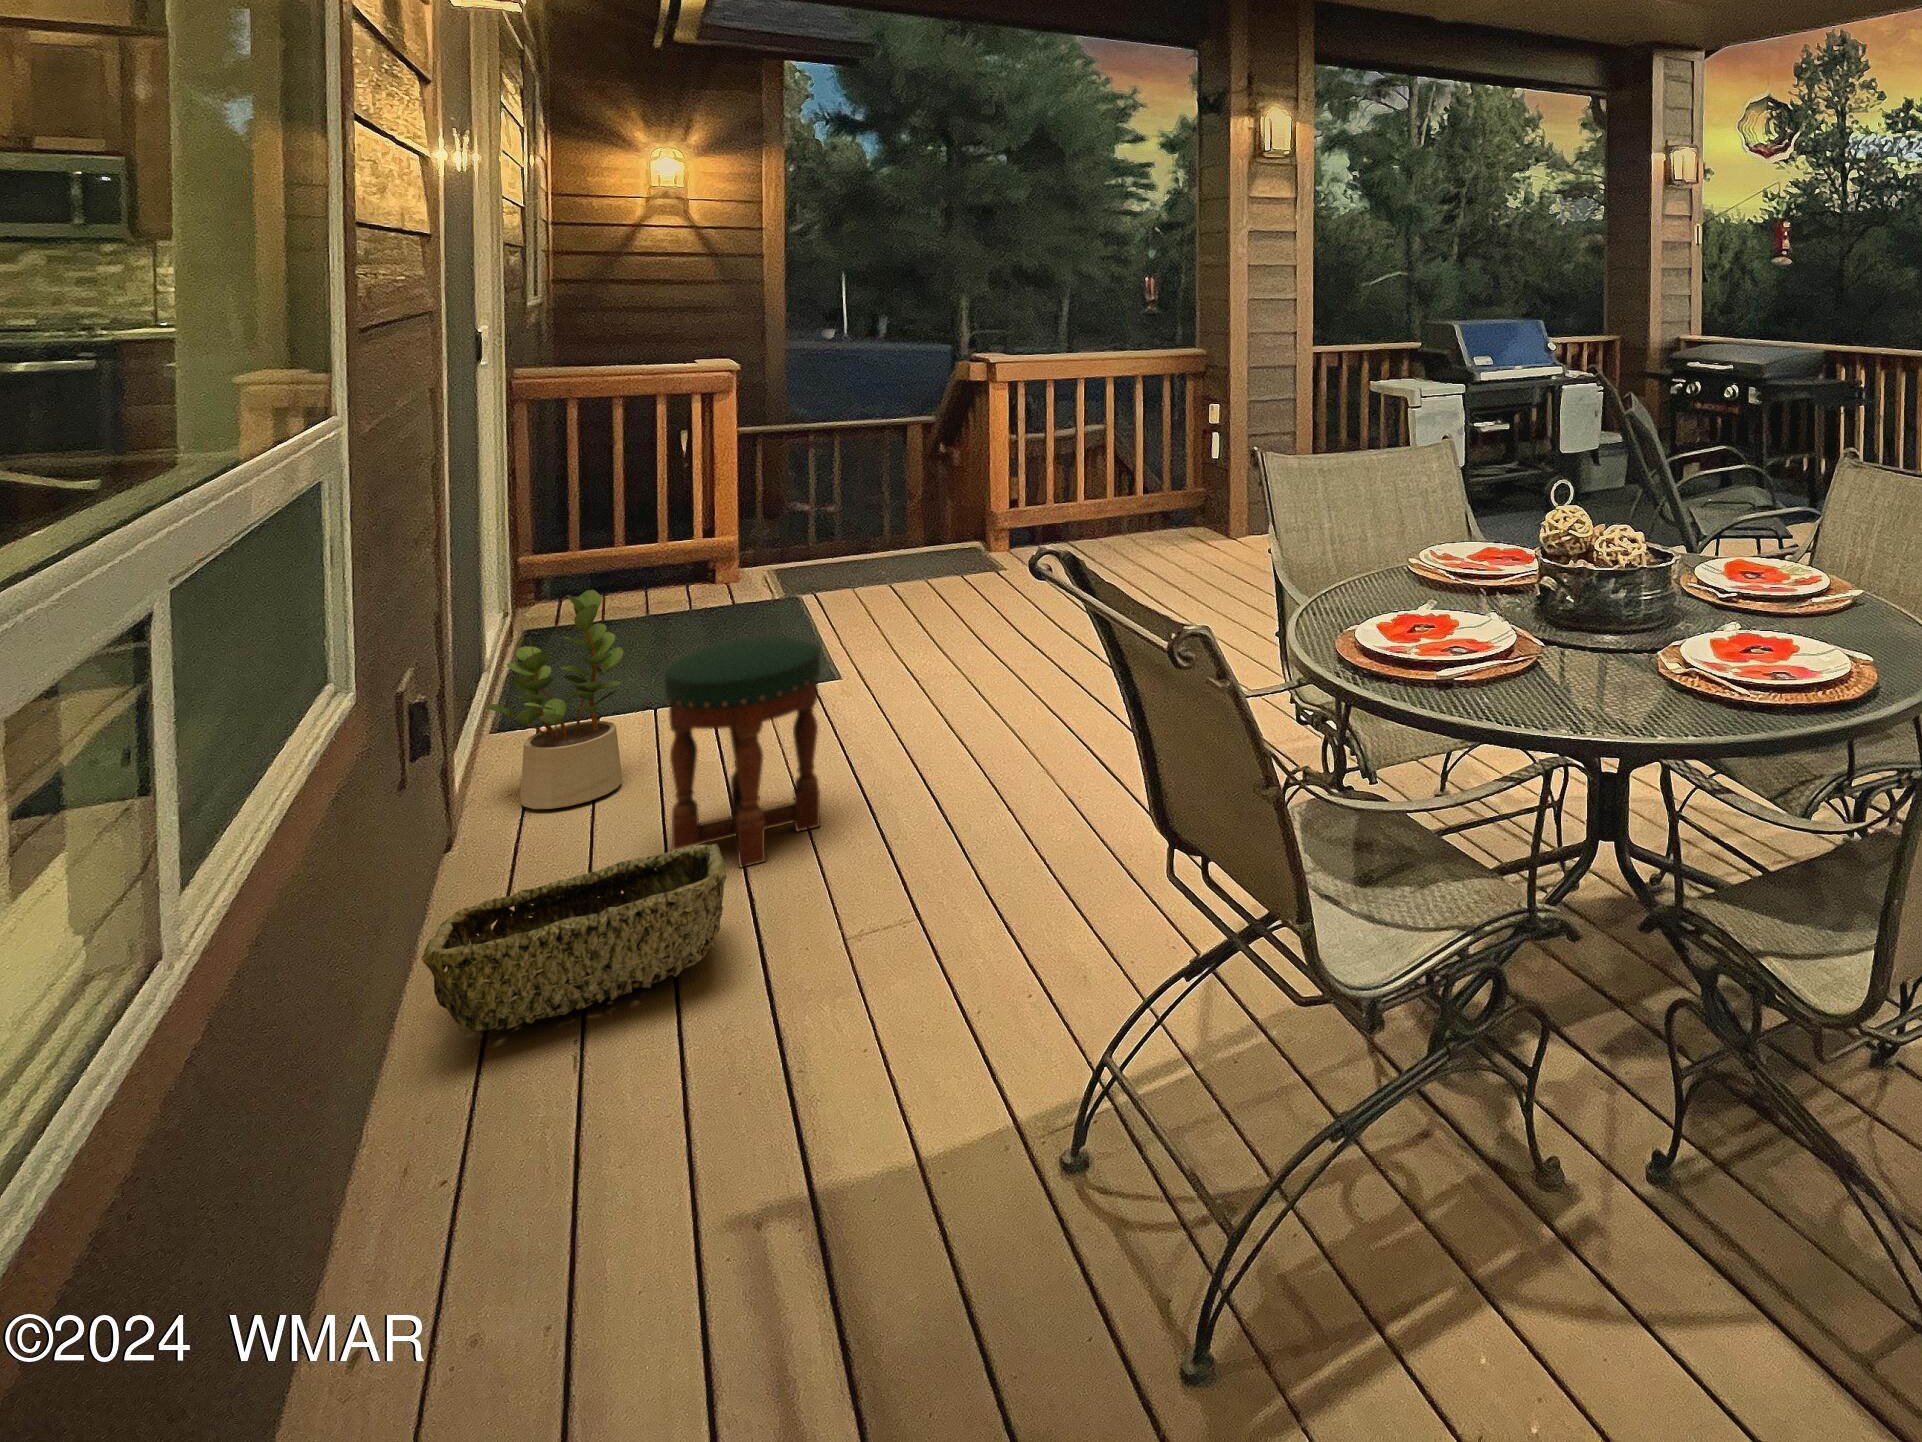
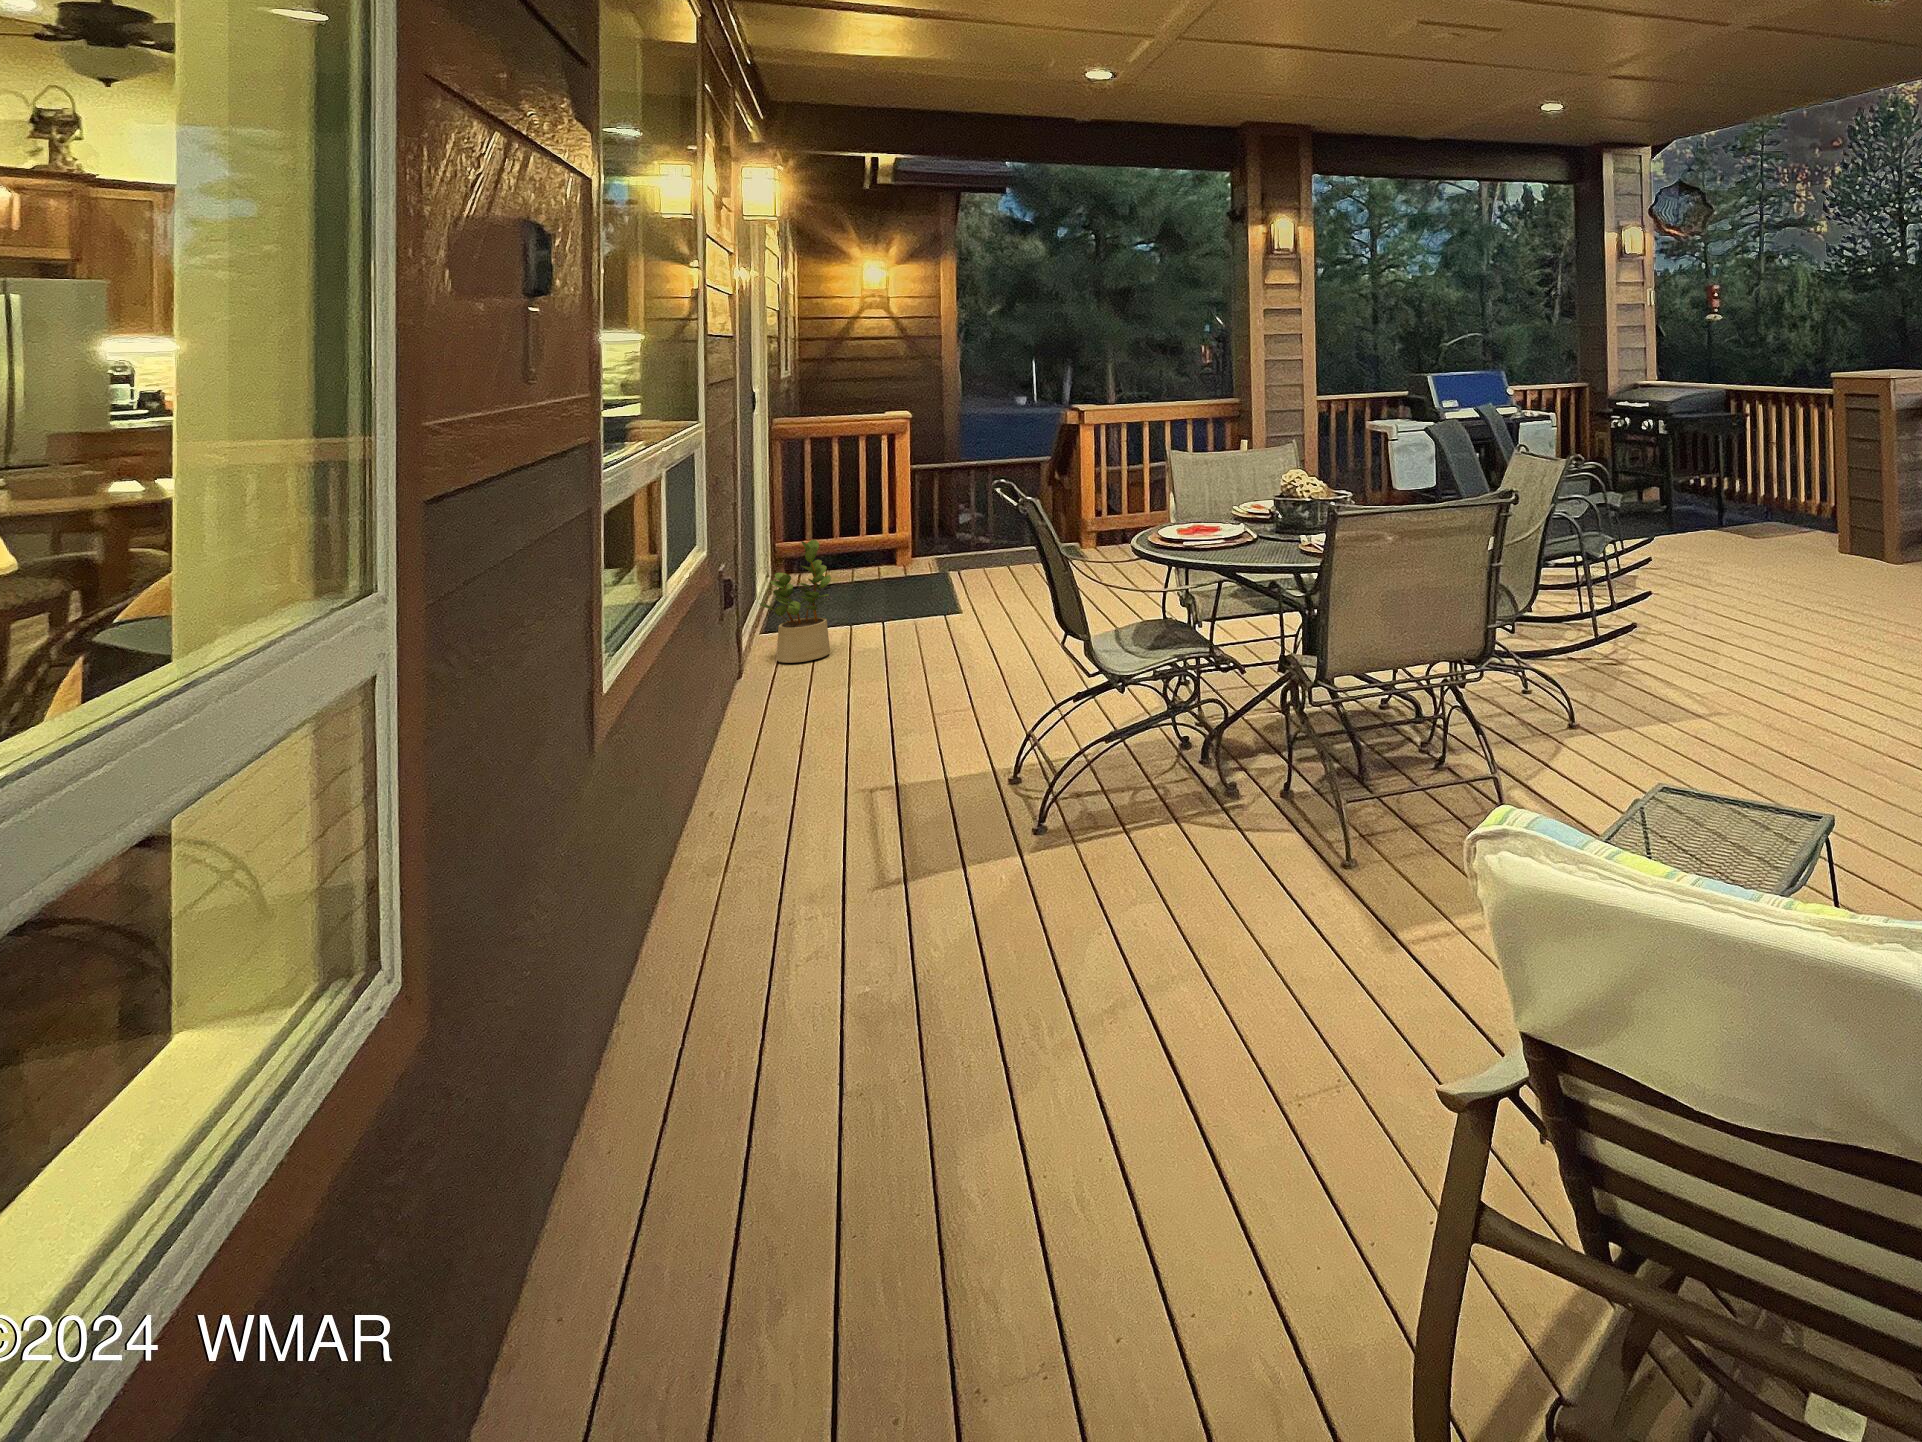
stool: present [665,636,821,867] -> none [849,562,932,687]
woven basket: present [422,844,727,1031] -> none [734,661,874,732]

